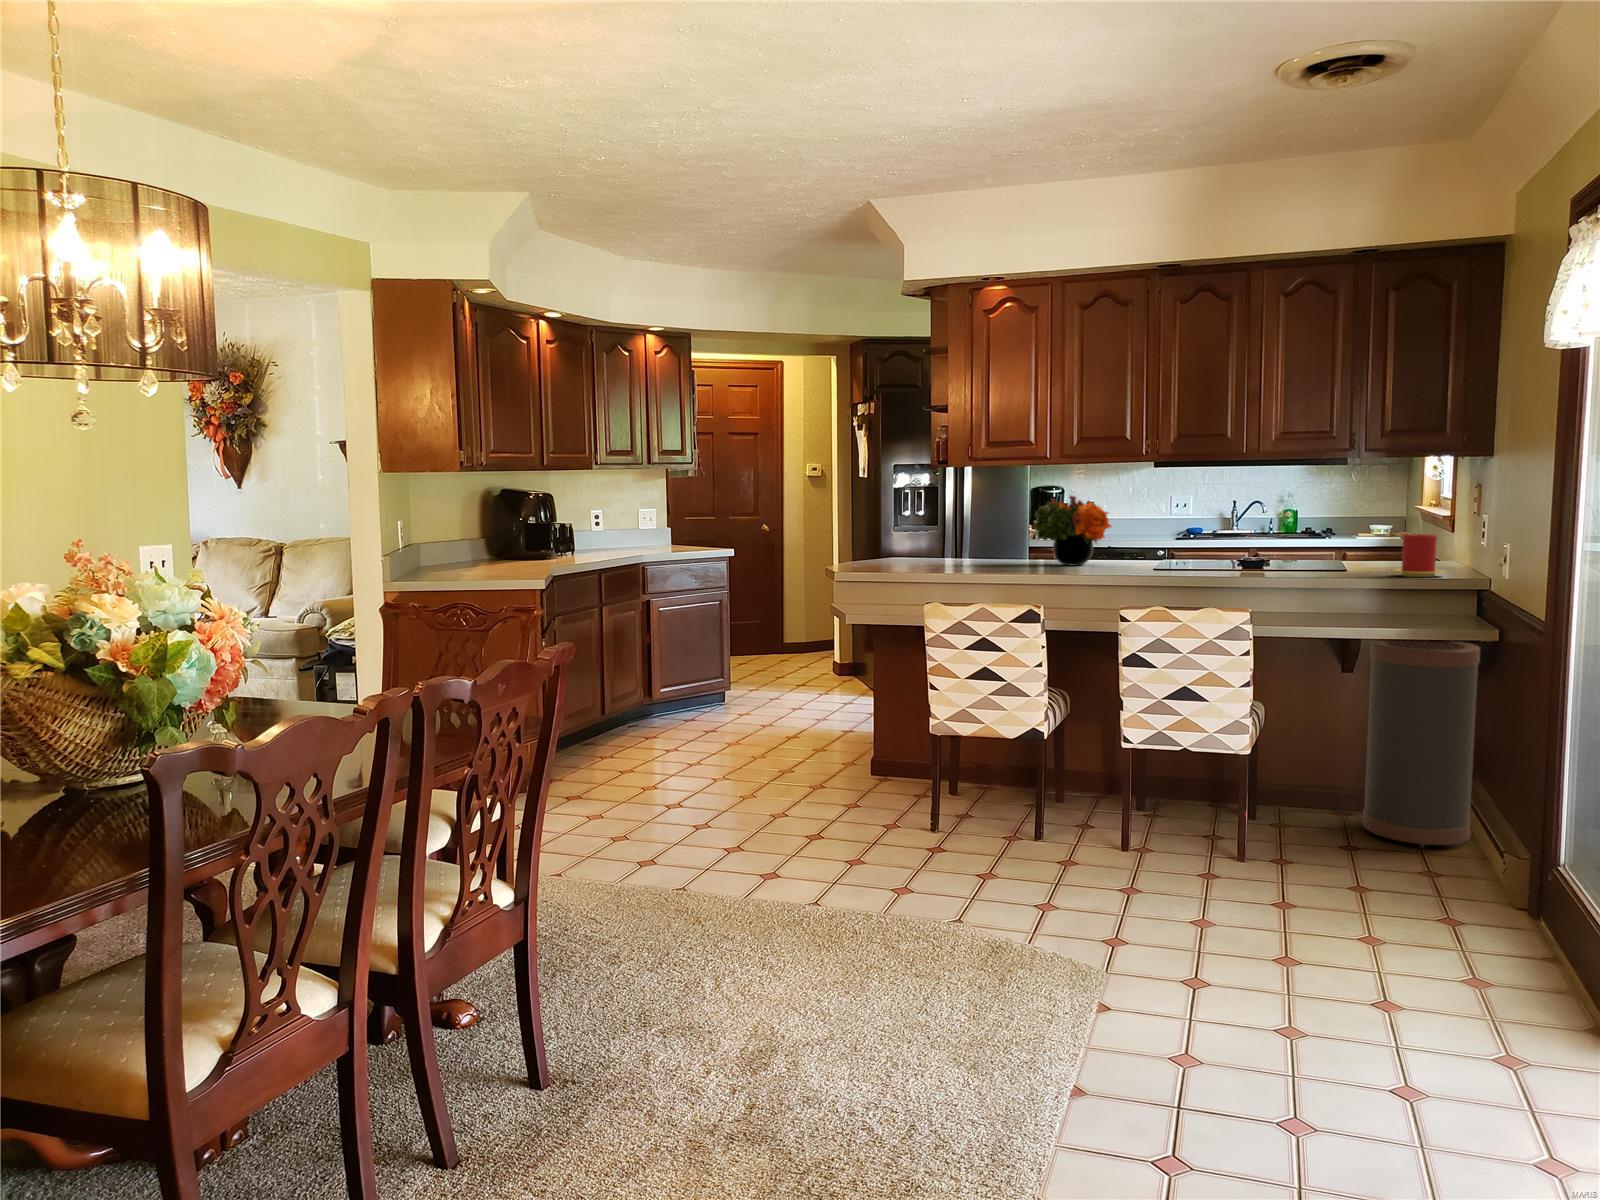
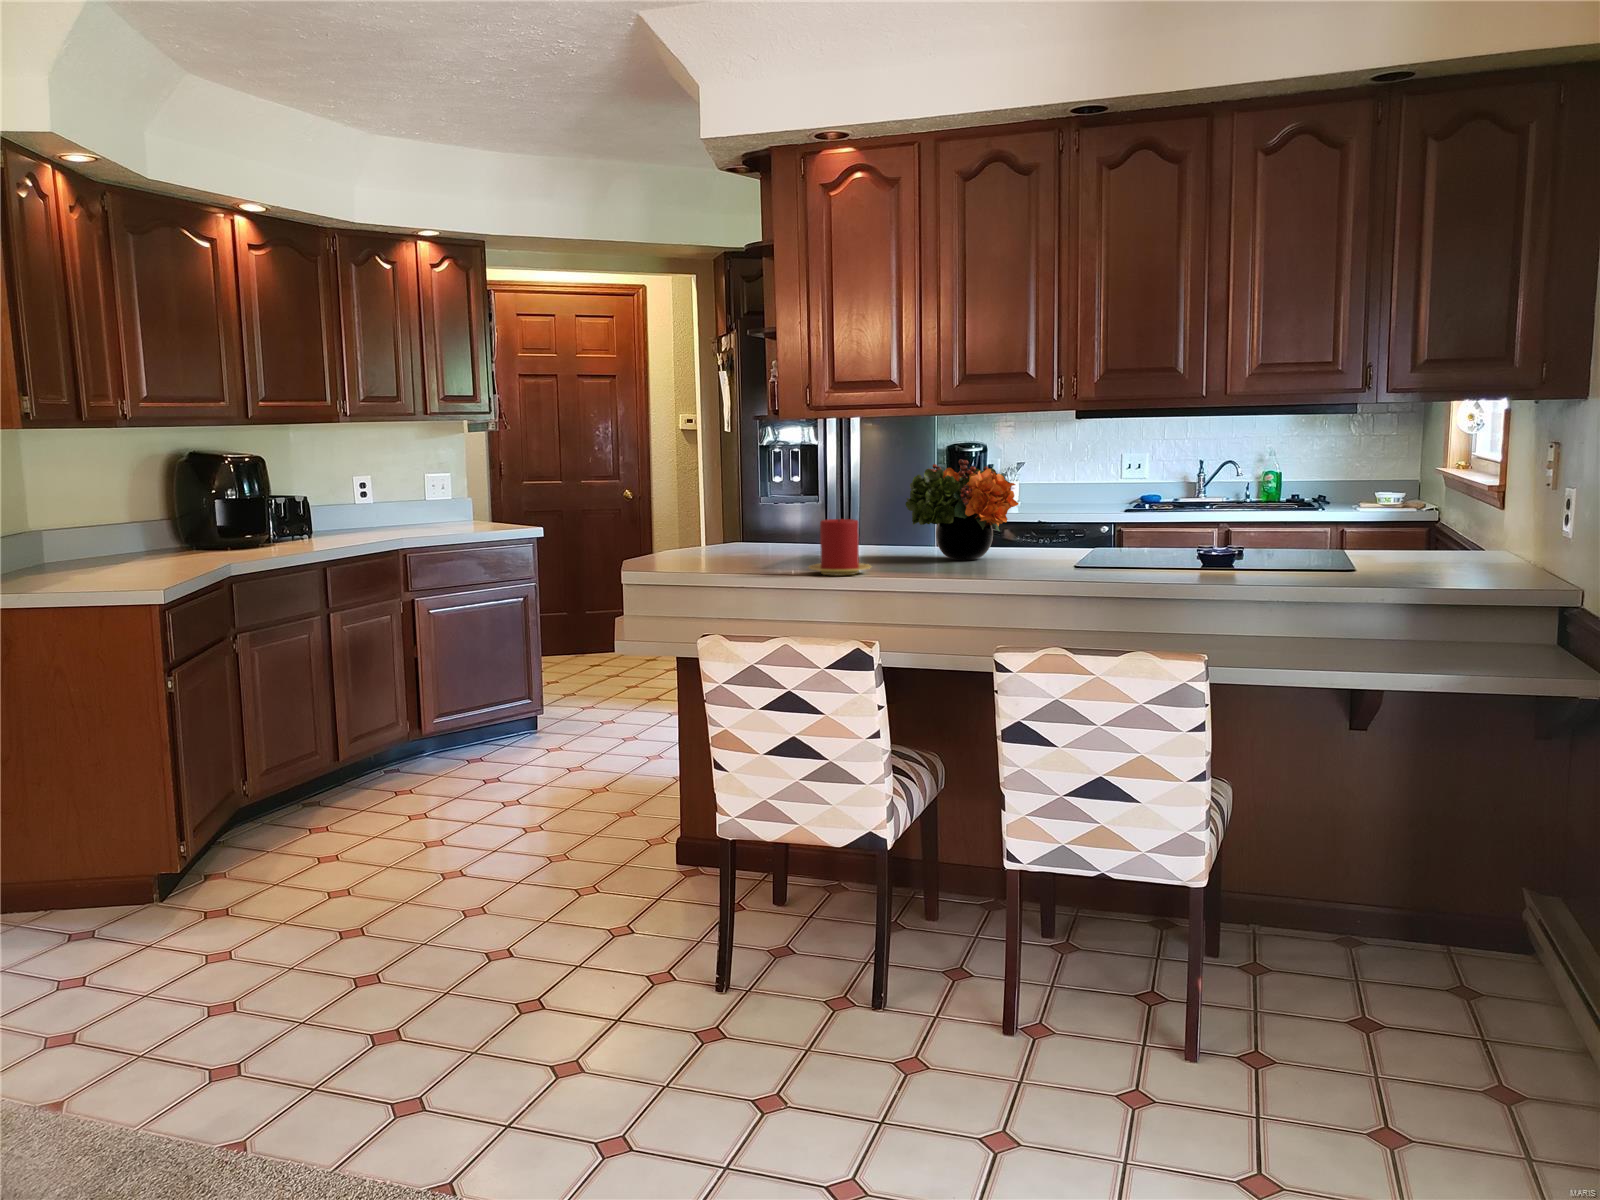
candle: present [1392,534,1445,577] -> present [809,519,871,575]
trash can: present [1363,639,1480,848] -> none [1379,682,1571,1020]

